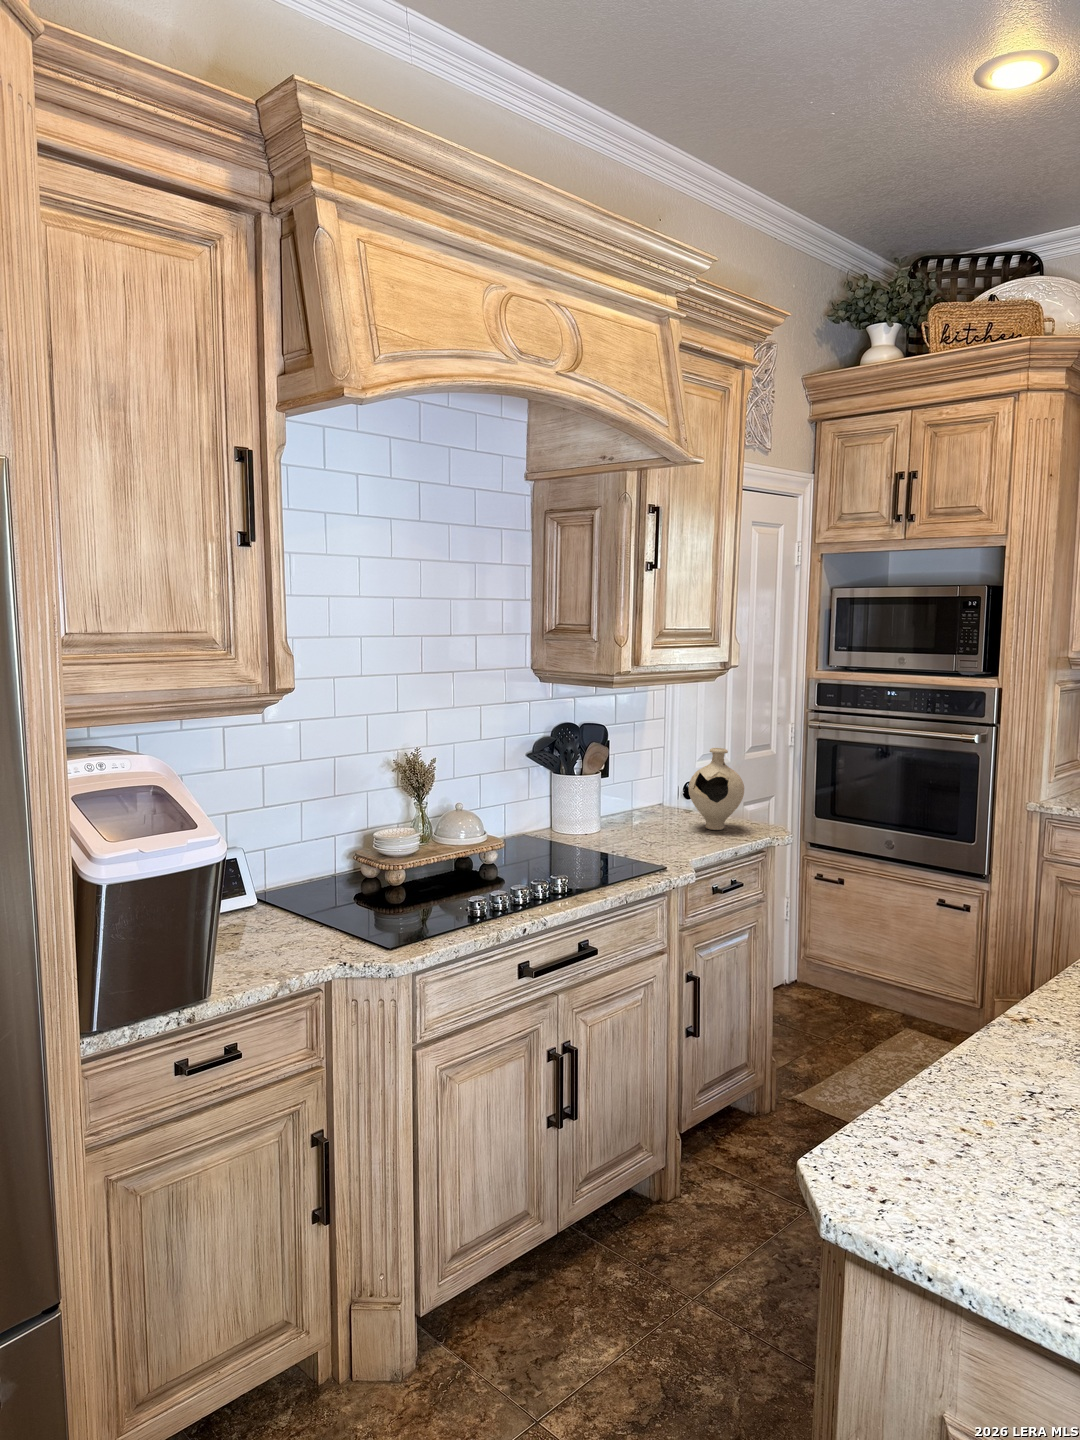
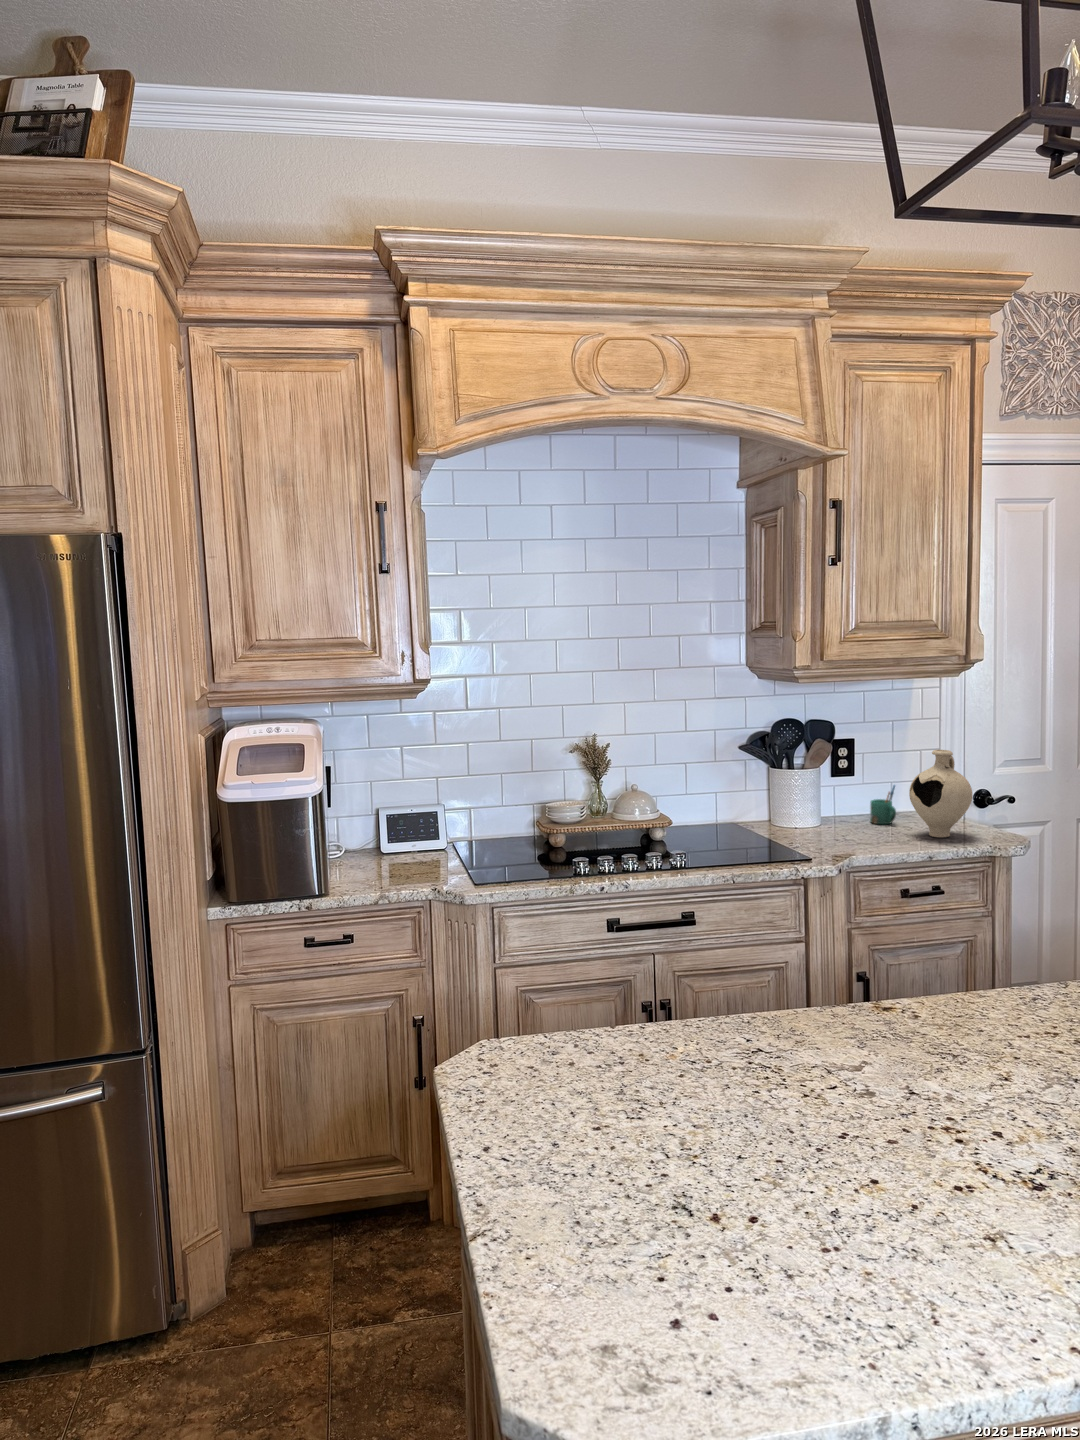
mug: none [636,783,664,822] -> present [870,785,896,824]

